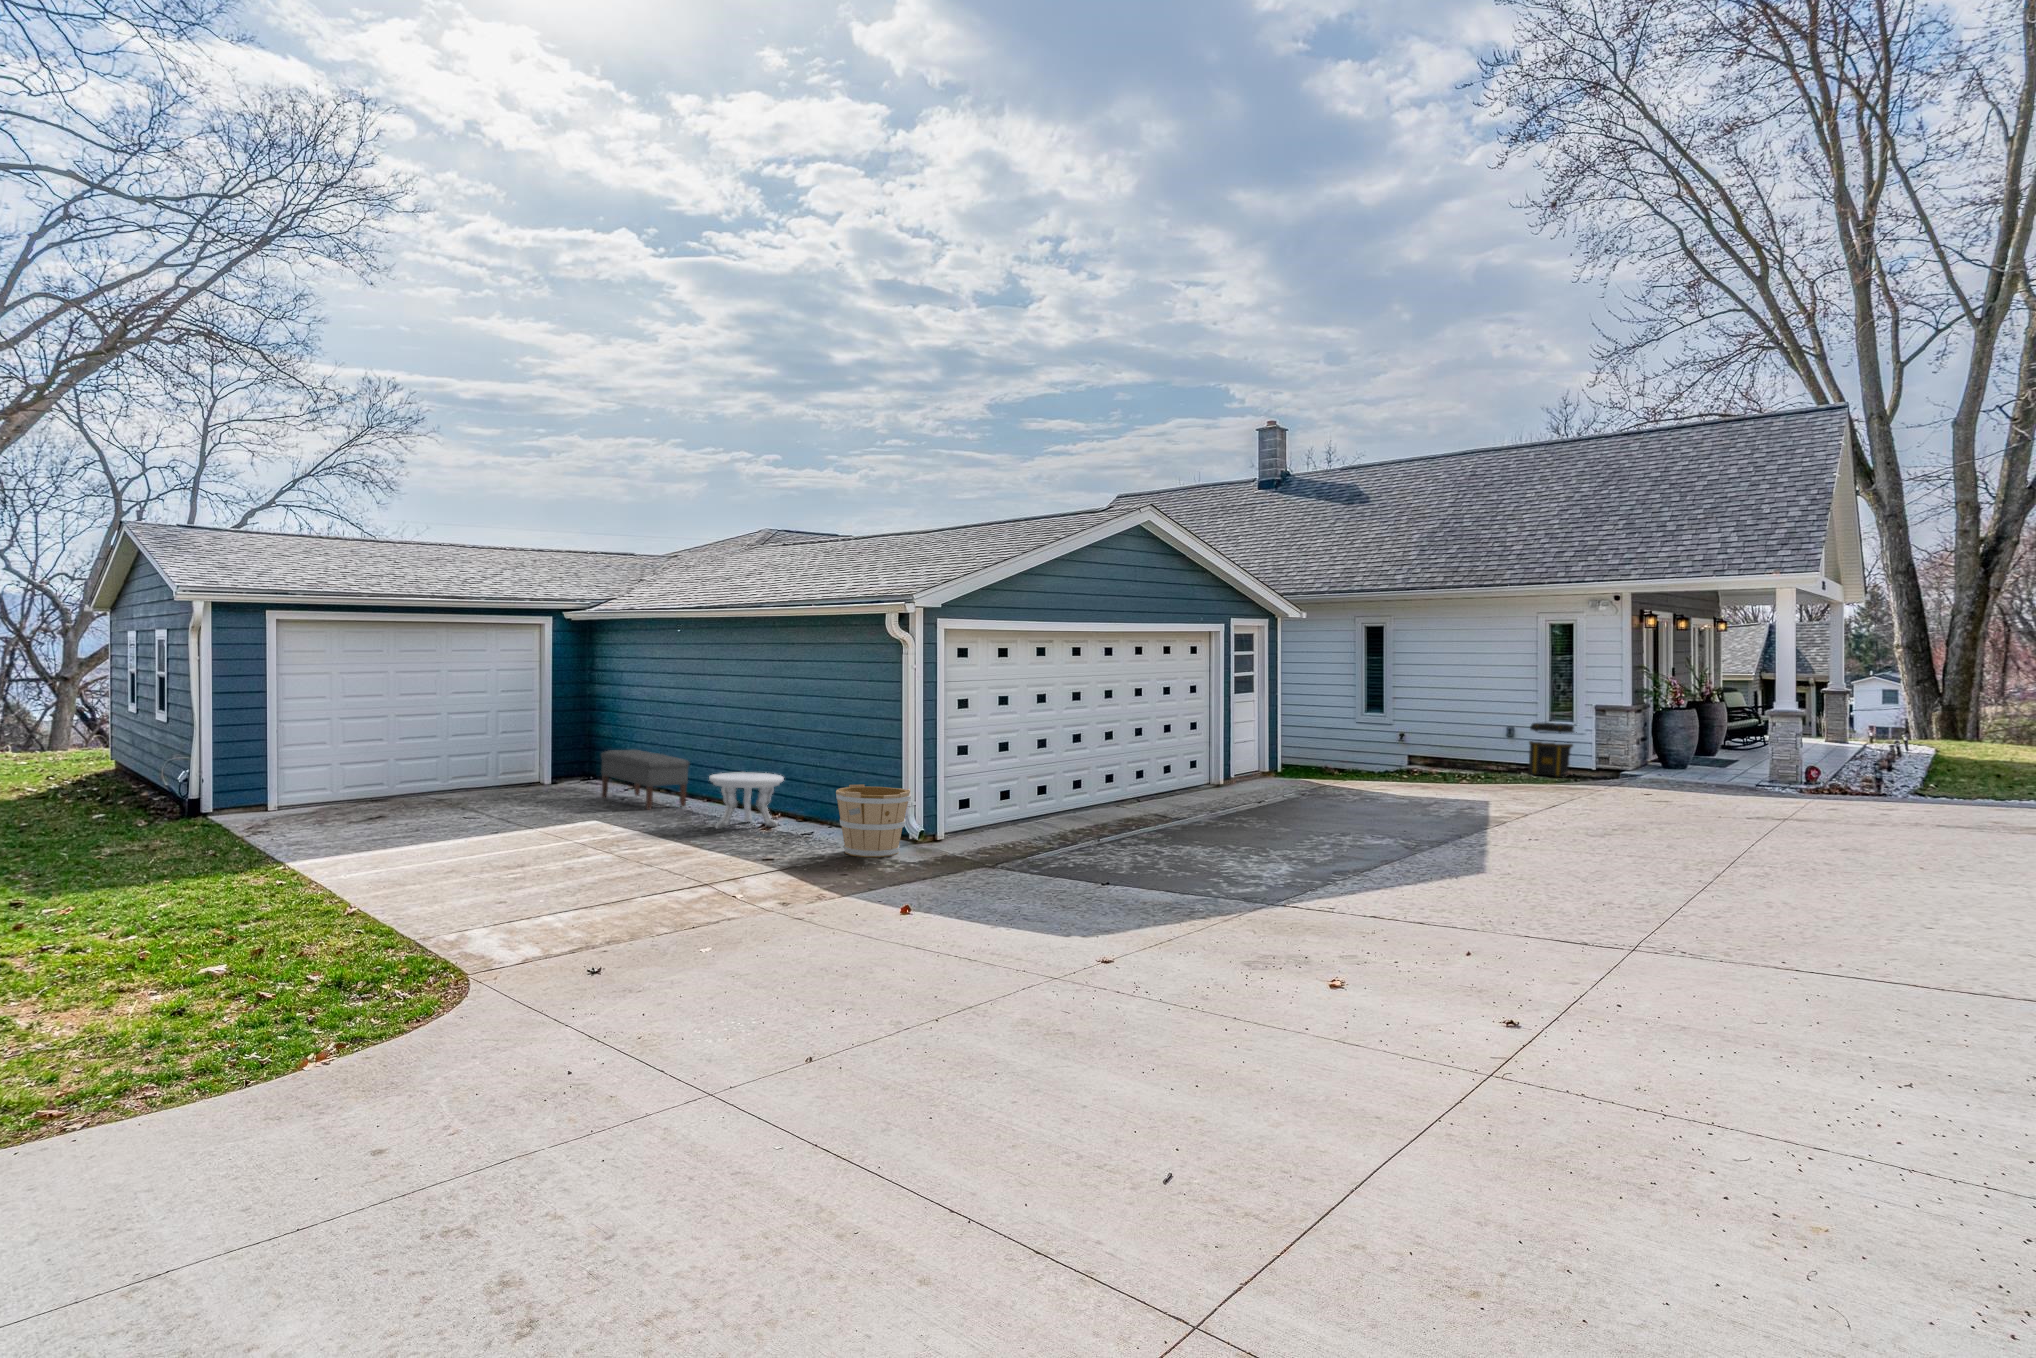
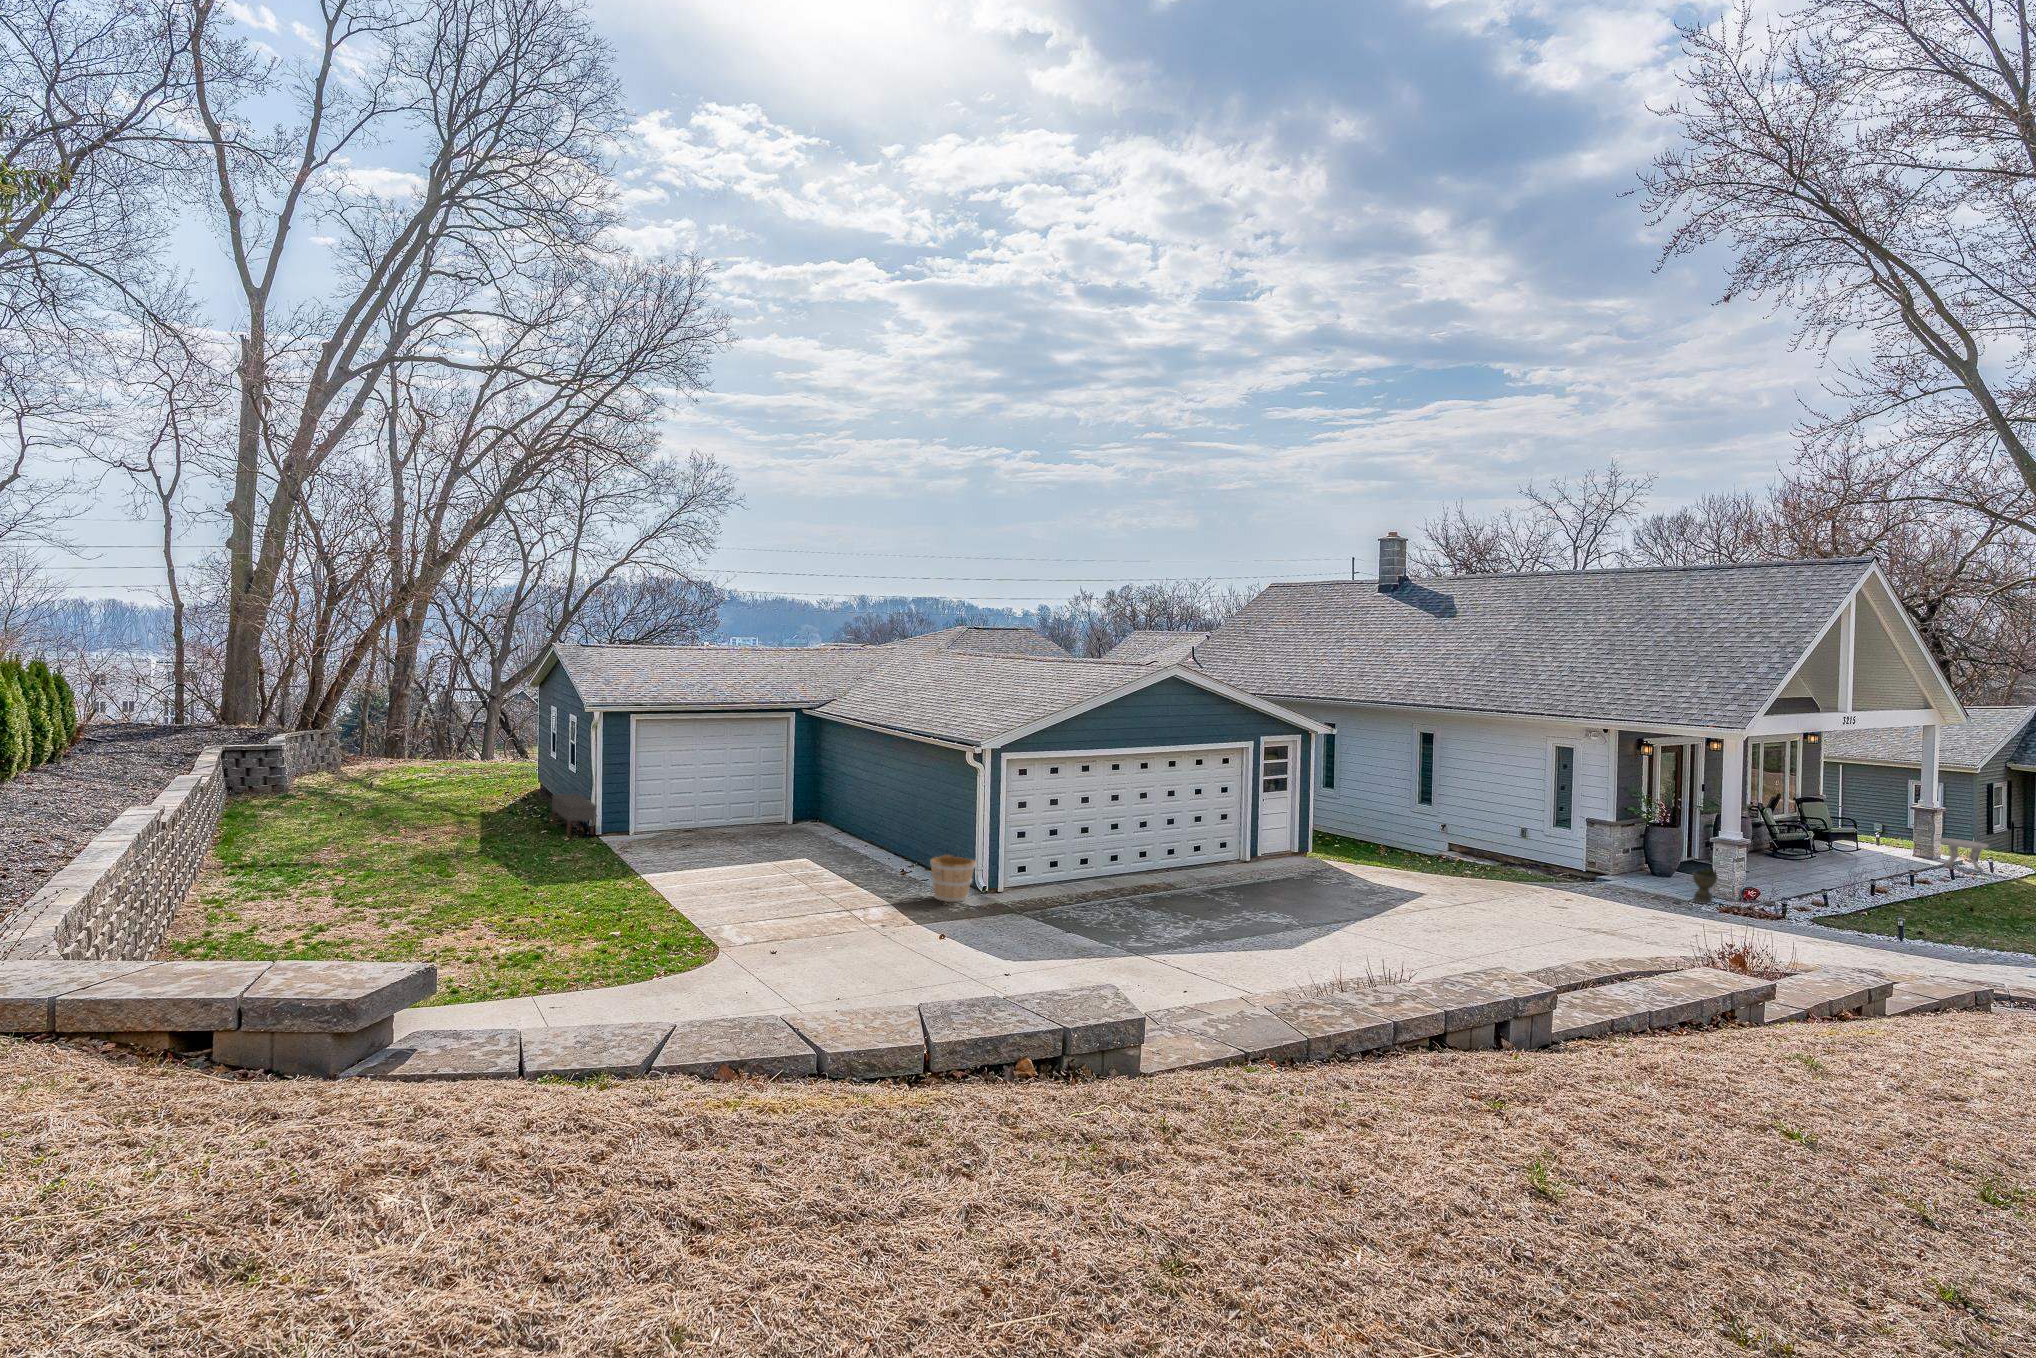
toolbox: present [1529,723,1577,777] -> none [1527,829,1573,876]
planter: none [1749,746,1782,790] -> present [1693,869,1718,904]
bench: present [601,750,690,810] -> present [552,794,597,835]
side table: present [709,772,784,829] -> present [1938,838,1988,871]

